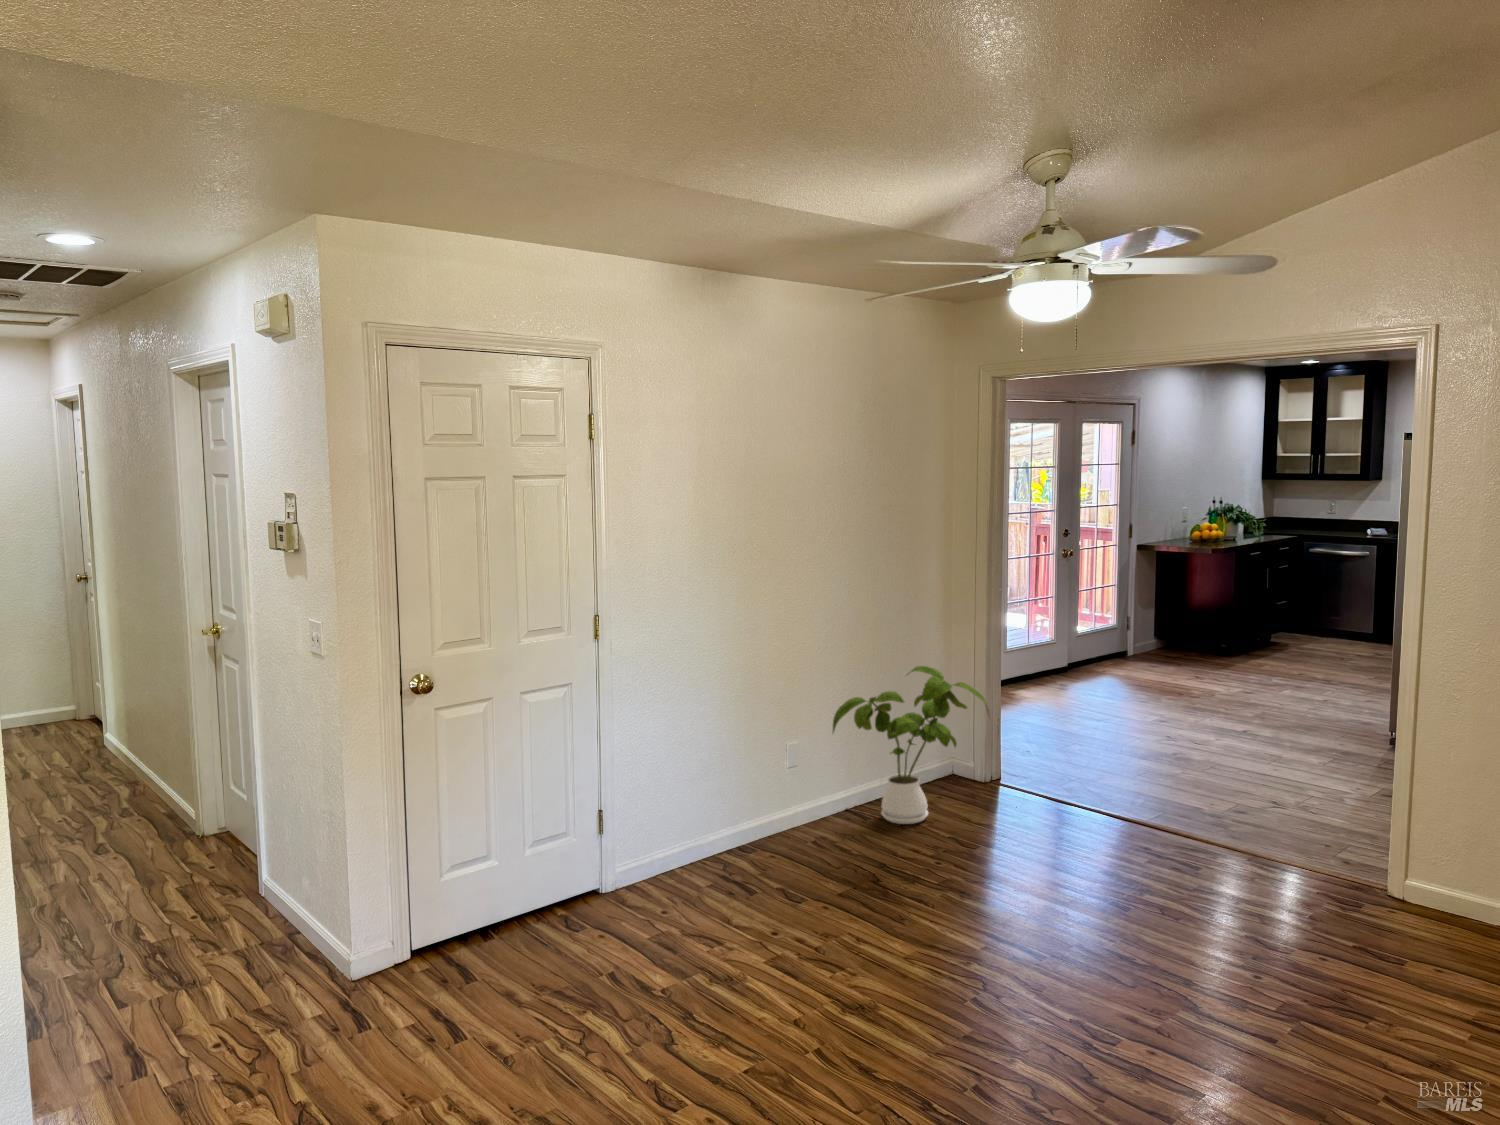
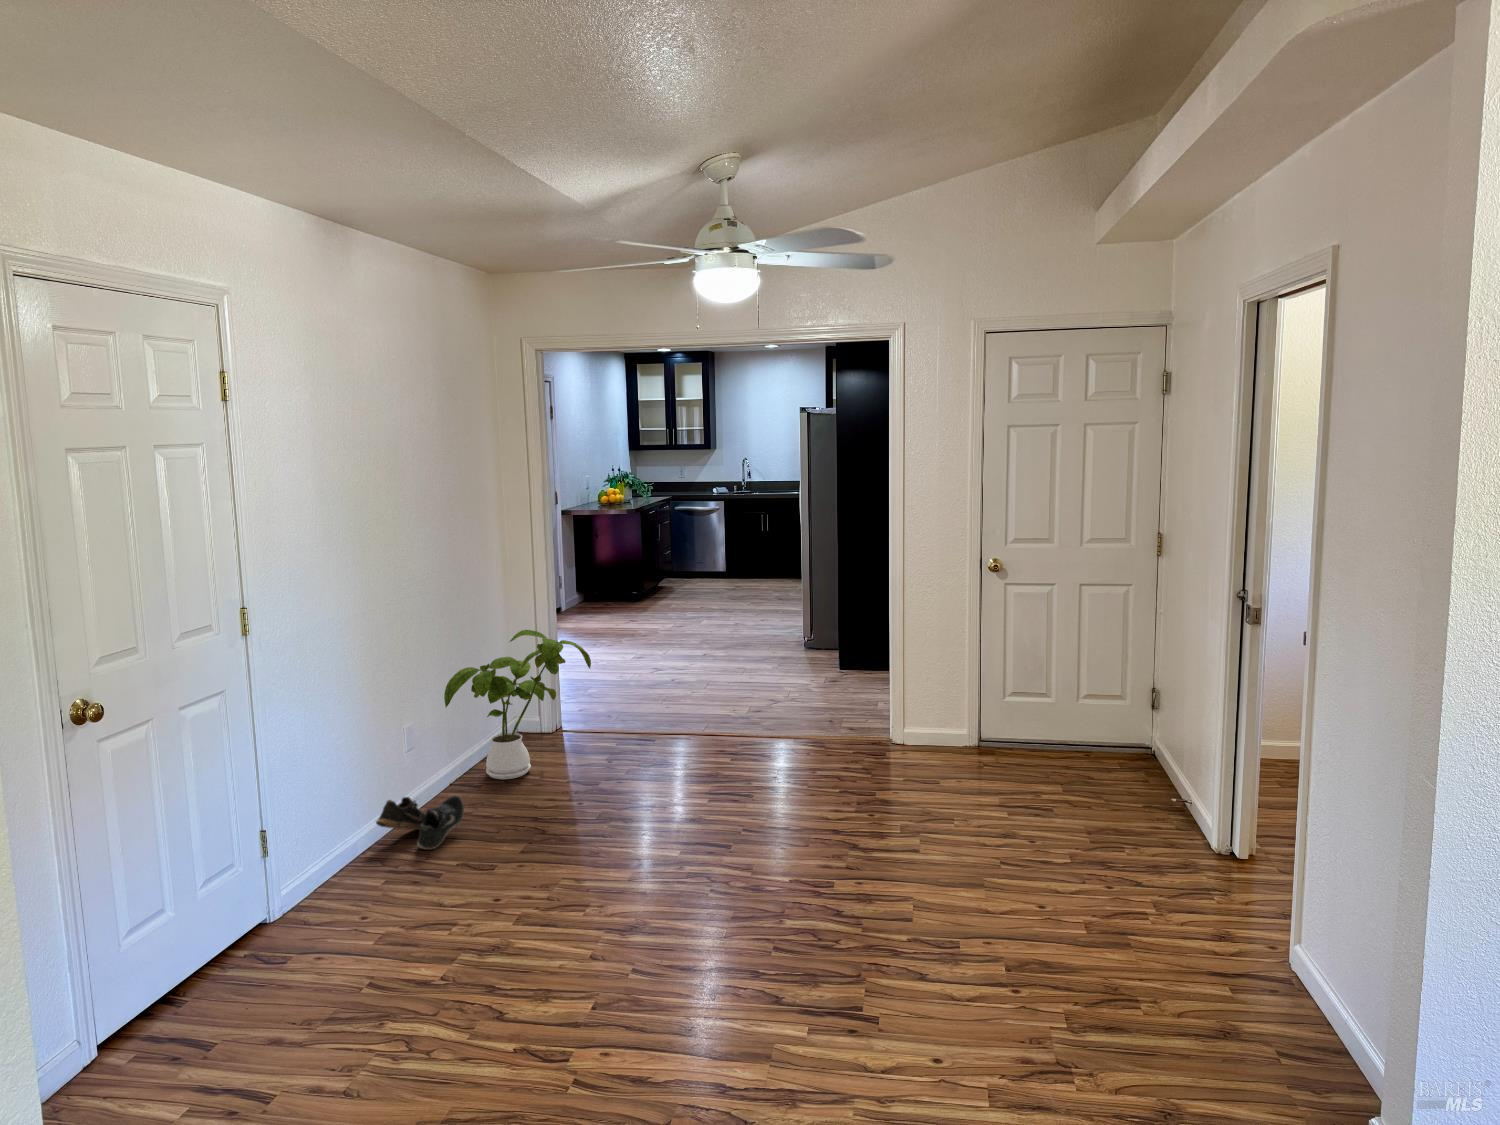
shoe: none [731,812,817,871] -> present [376,796,464,850]

